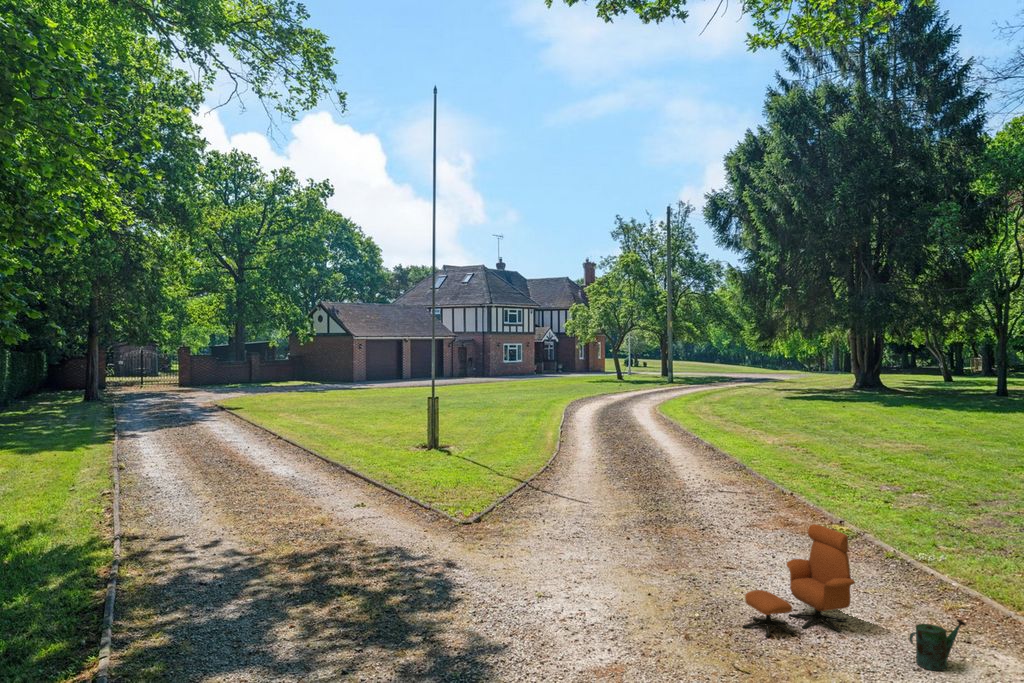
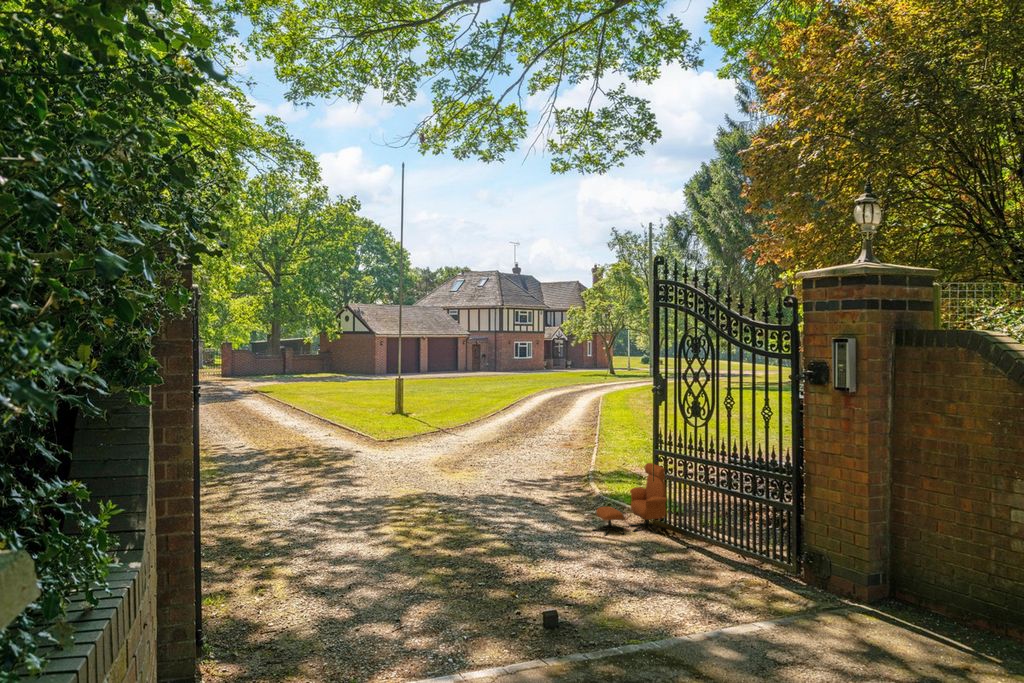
watering can: present [909,619,966,671] -> none [688,520,728,552]

